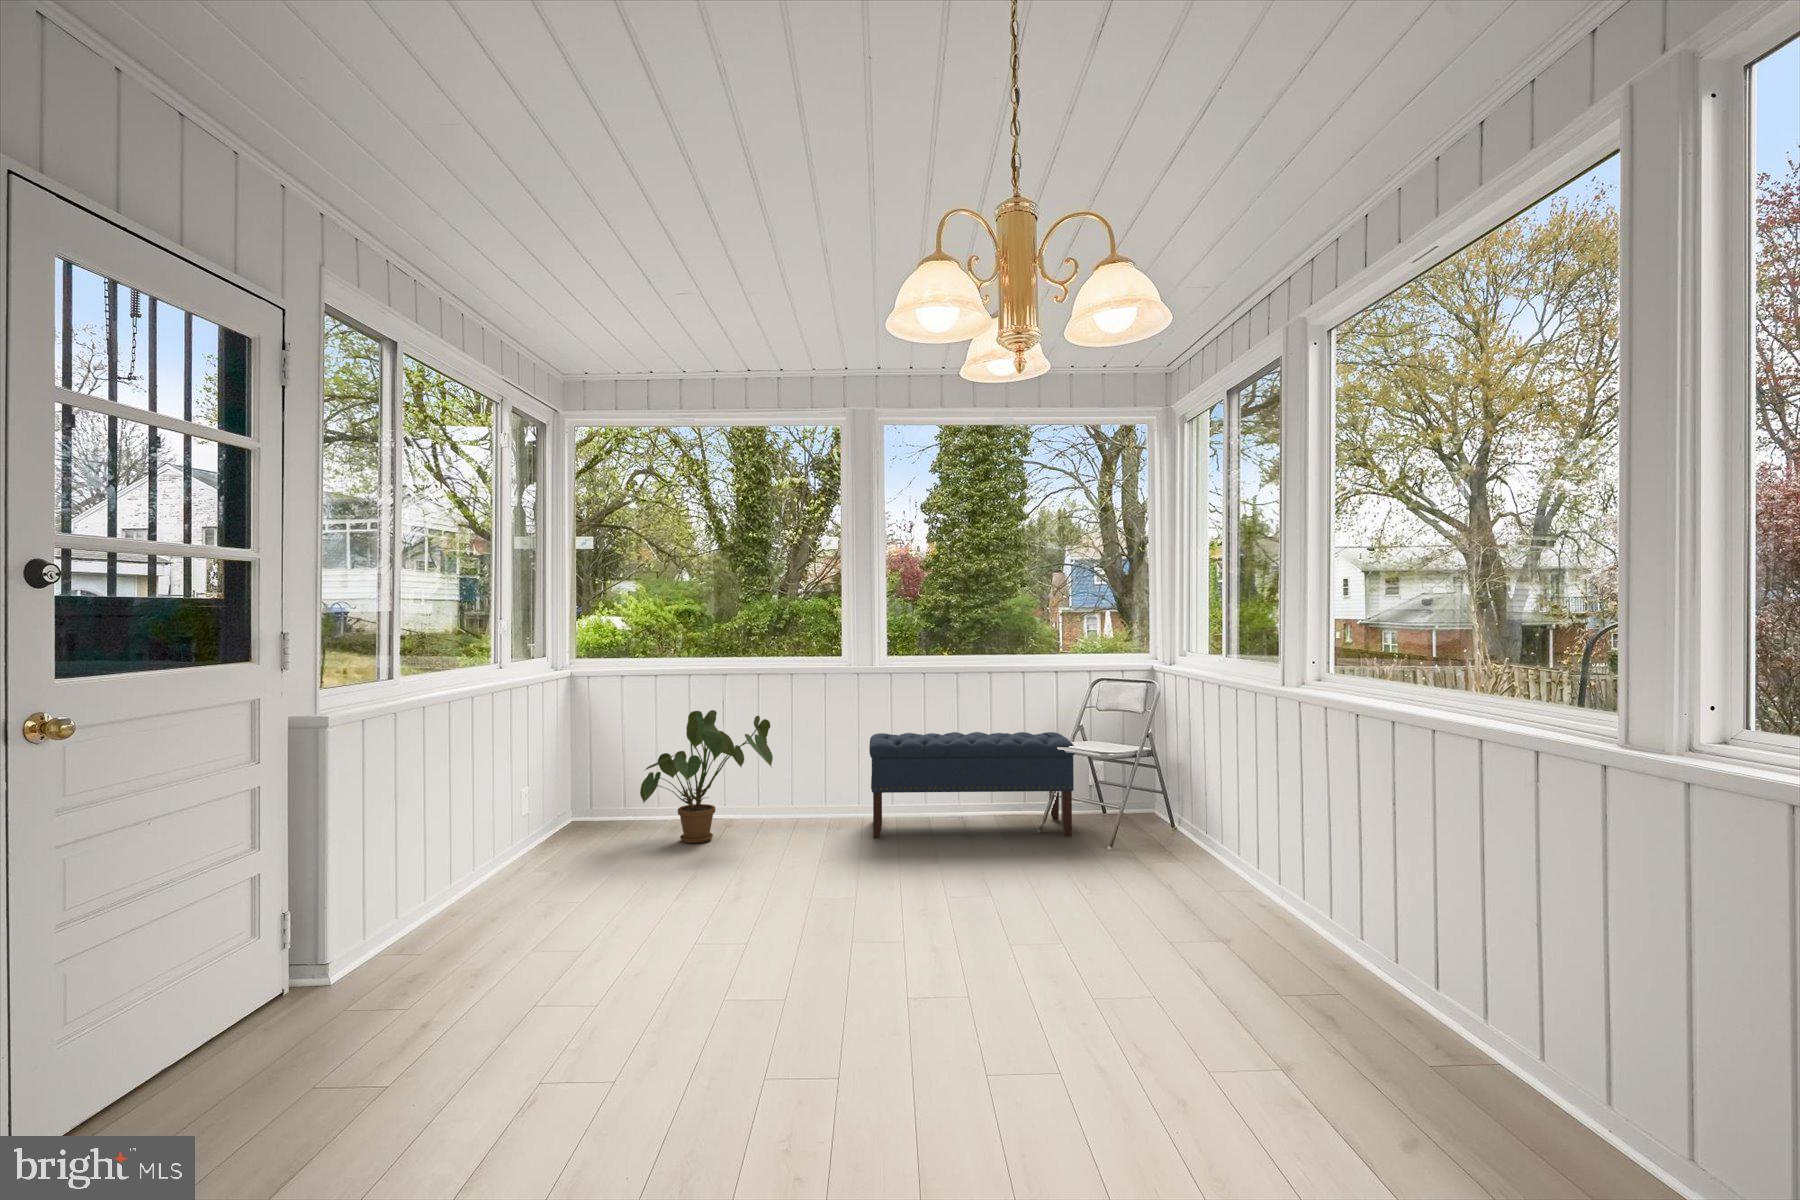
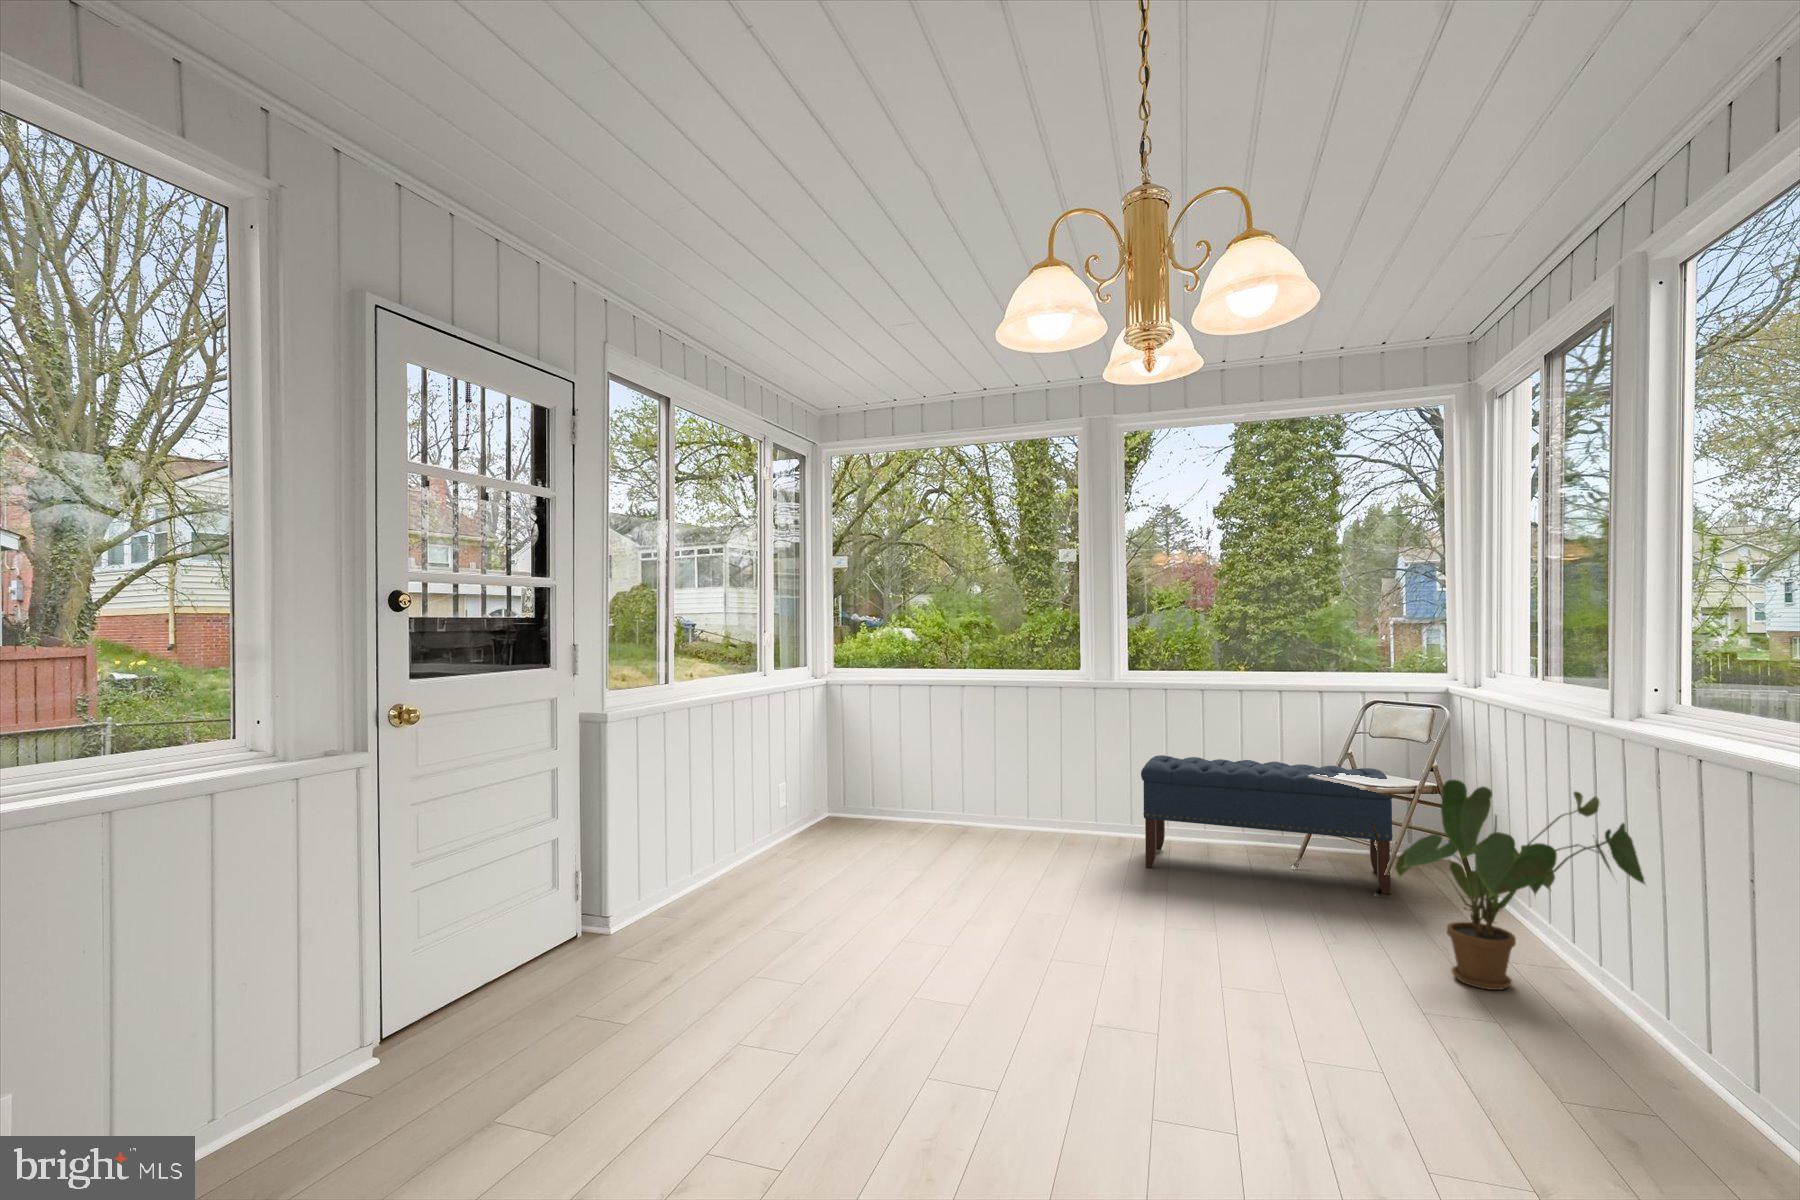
house plant: present [640,710,773,843] -> present [1395,780,1645,990]

